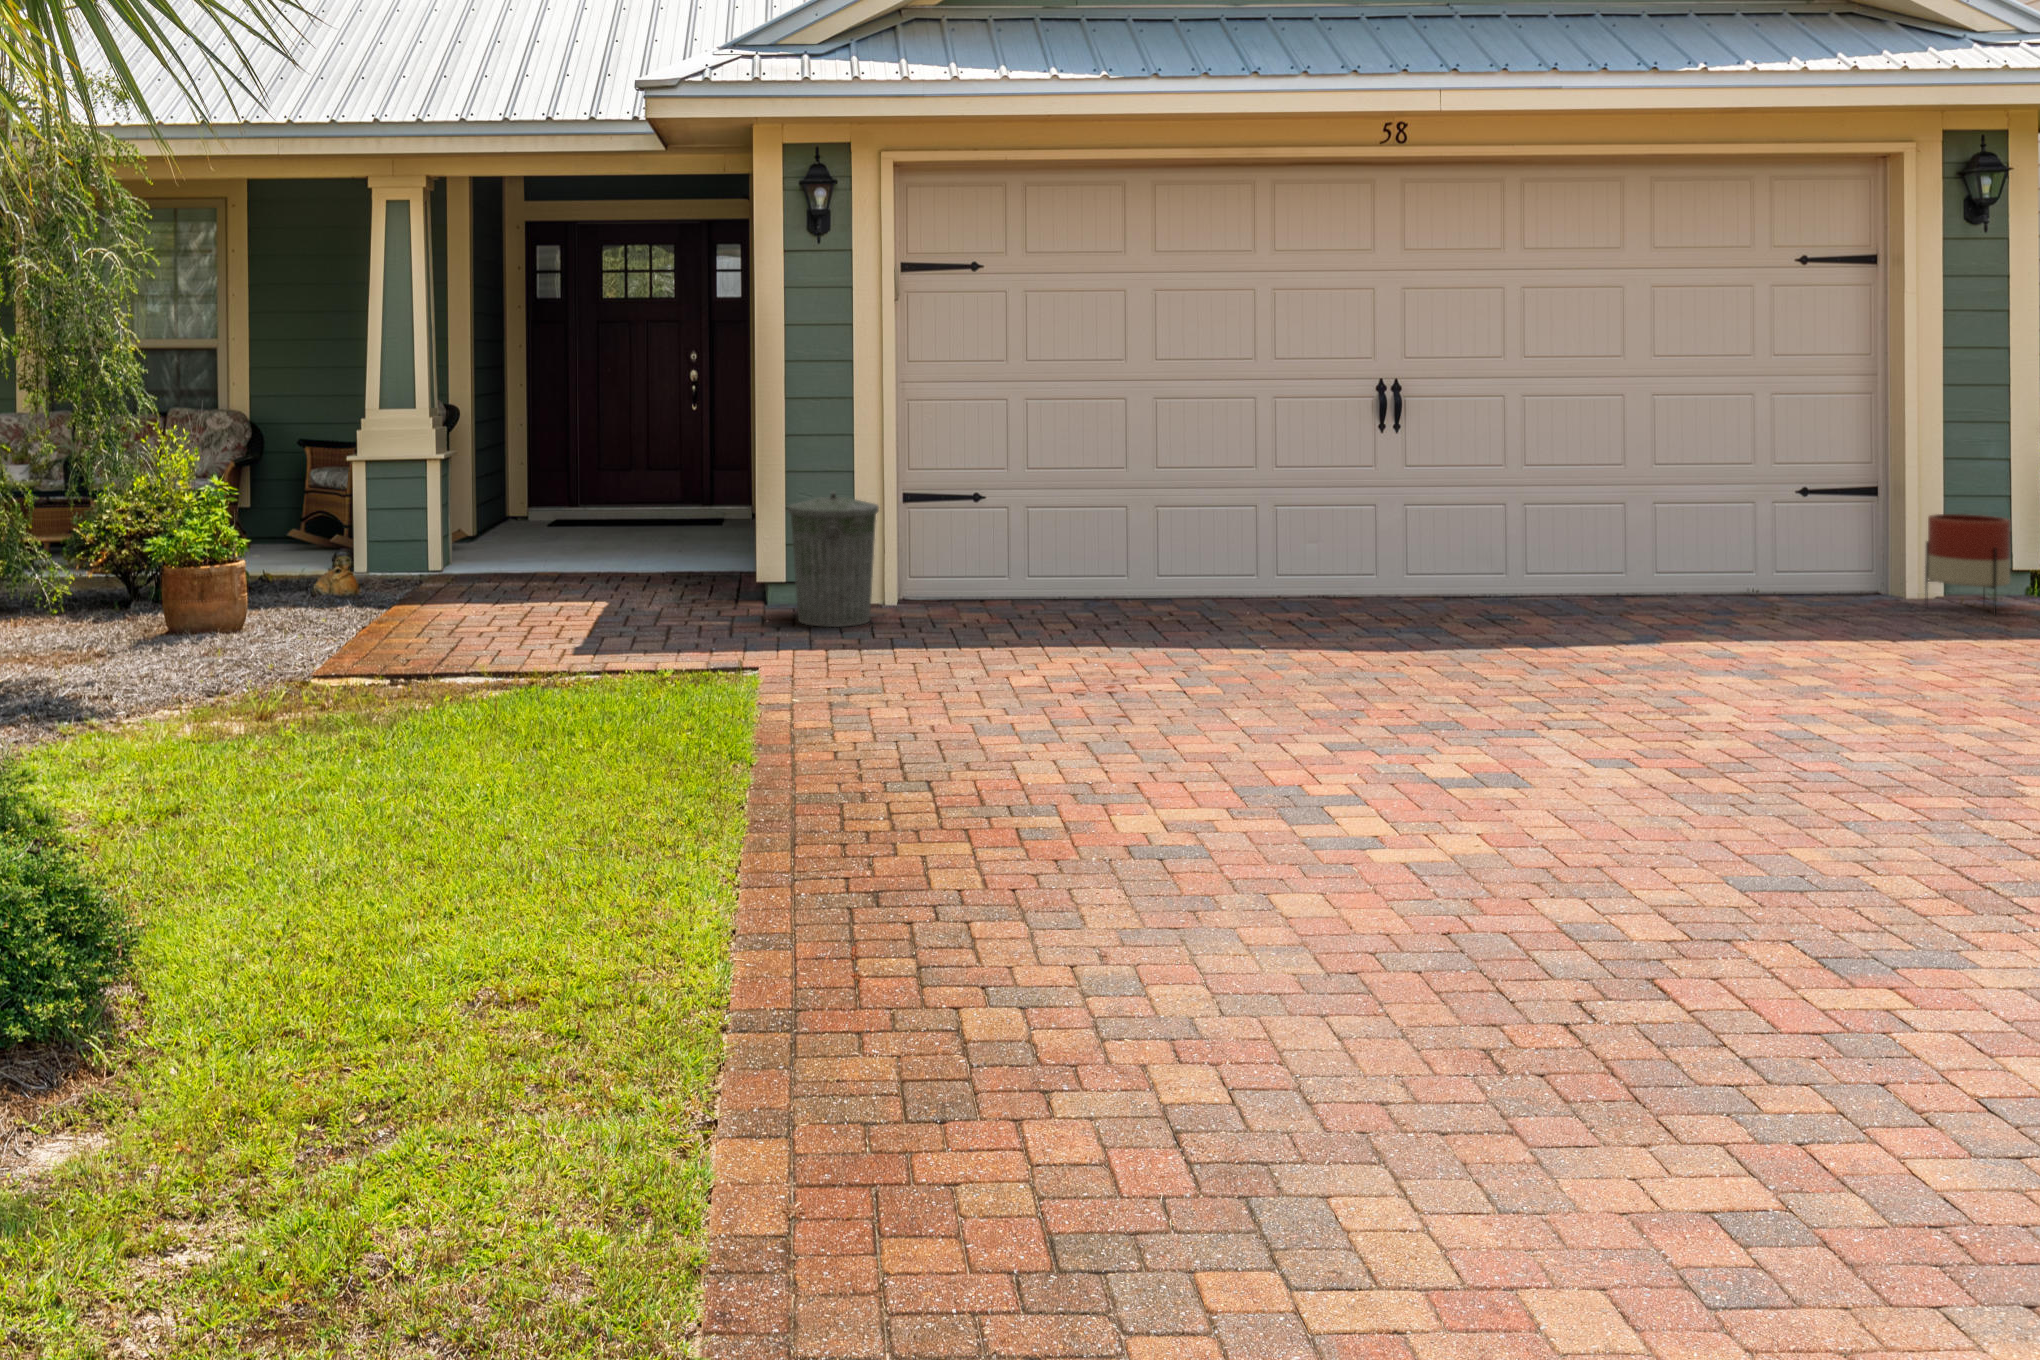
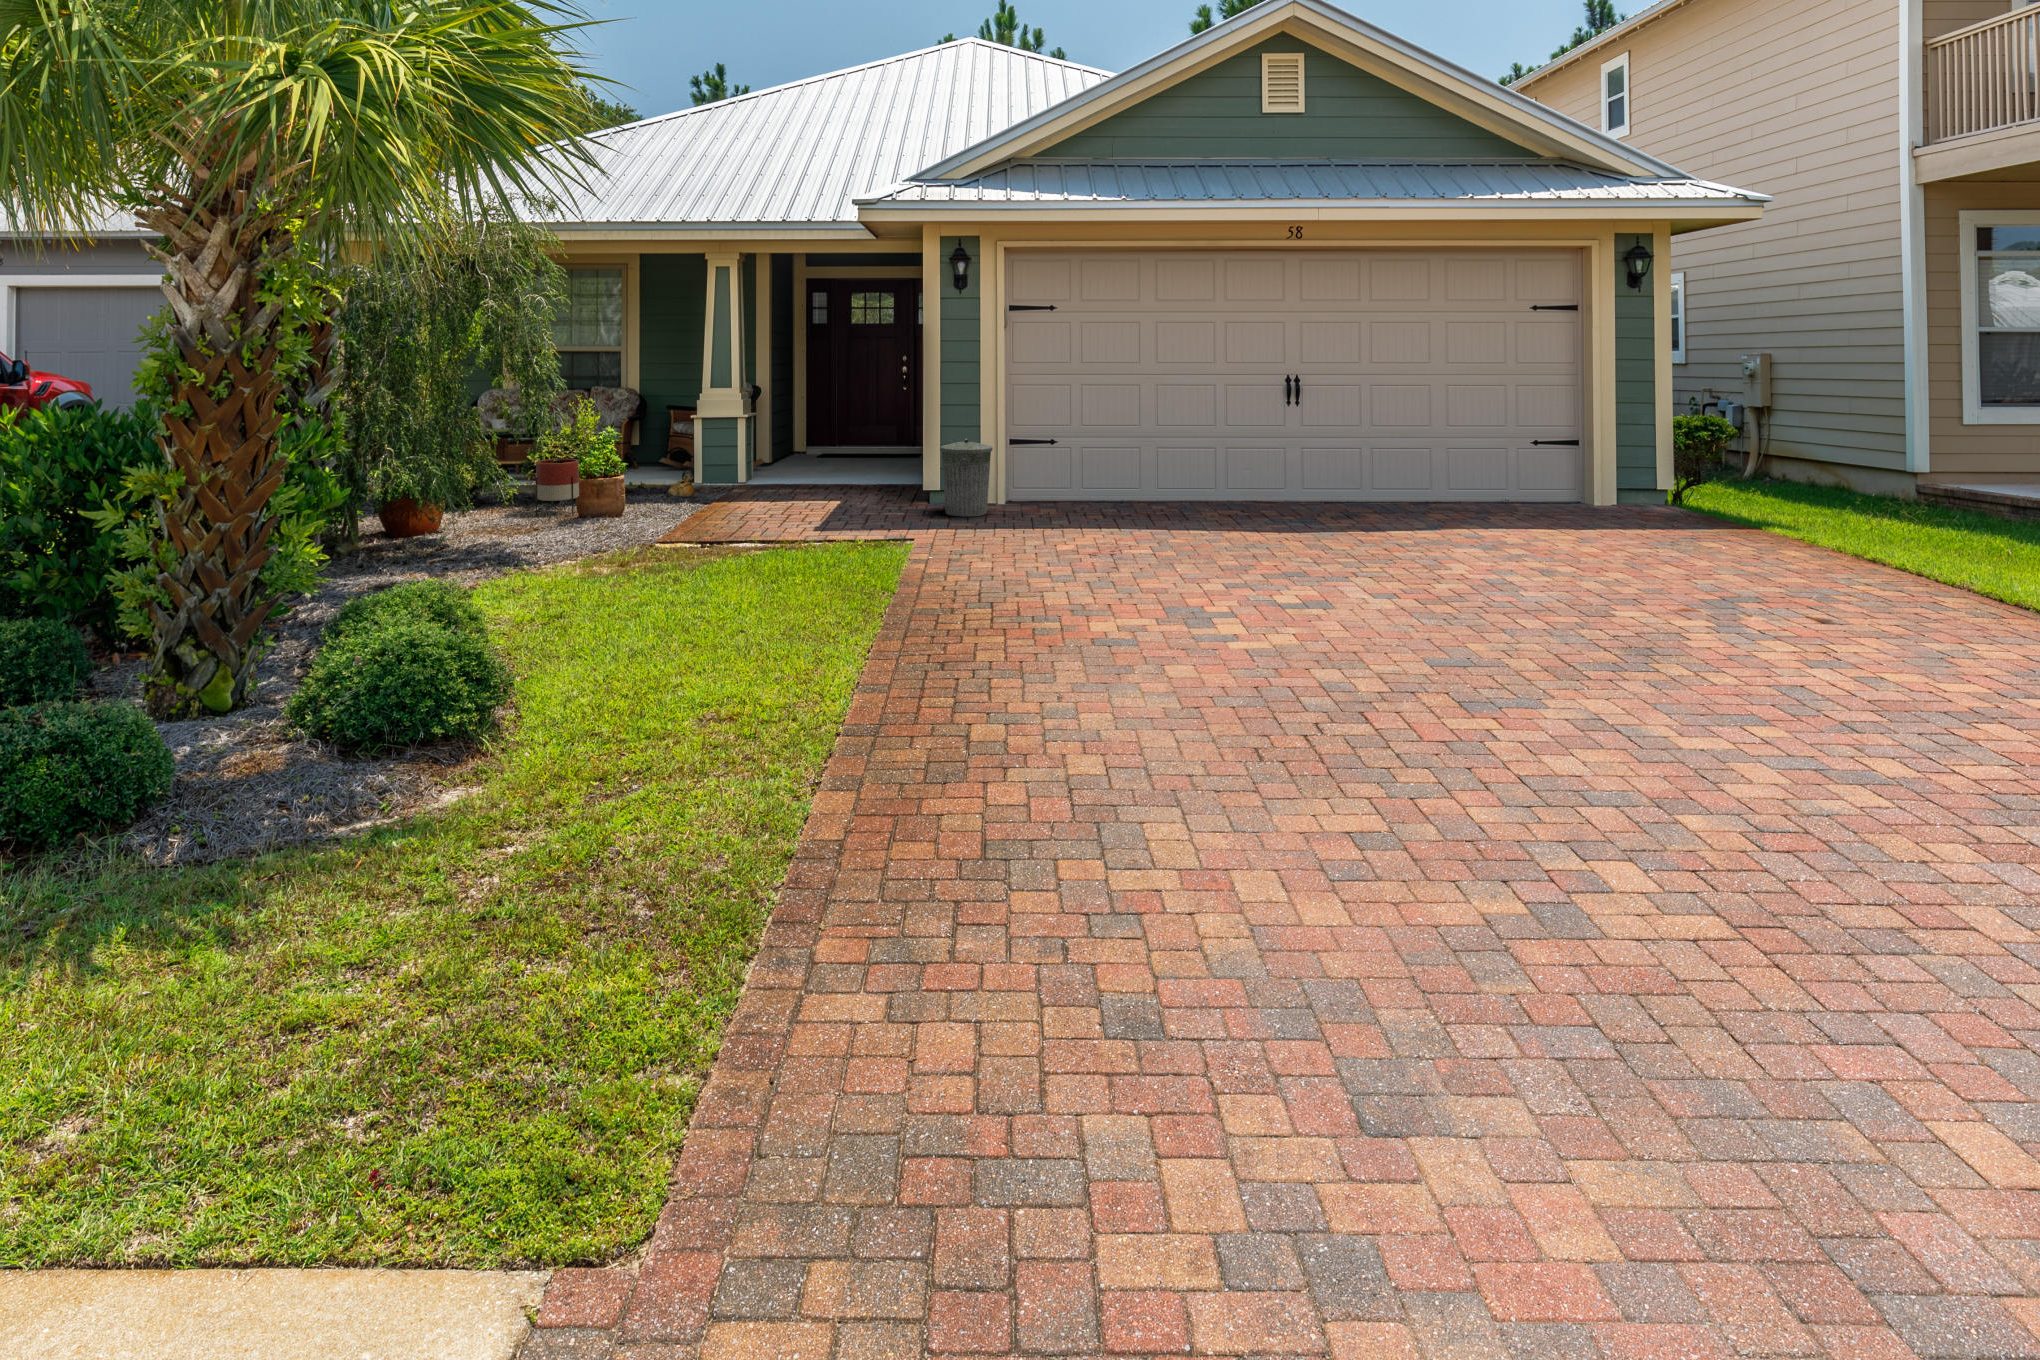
planter: present [1925,514,2010,614] -> present [536,459,579,516]

